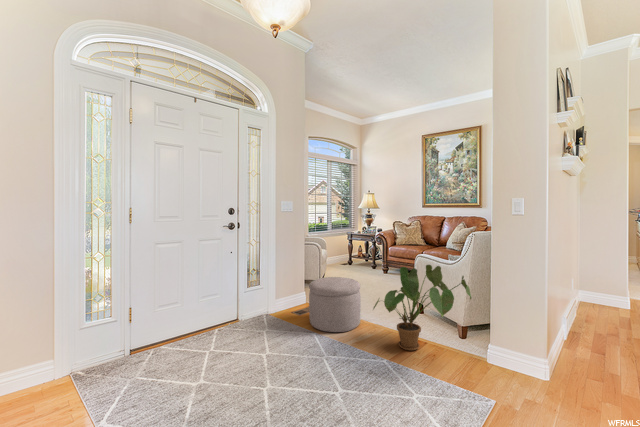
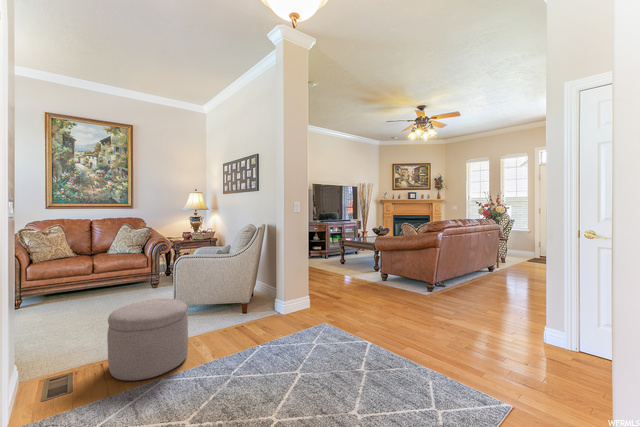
house plant: present [373,265,472,351] -> none [211,257,289,335]

